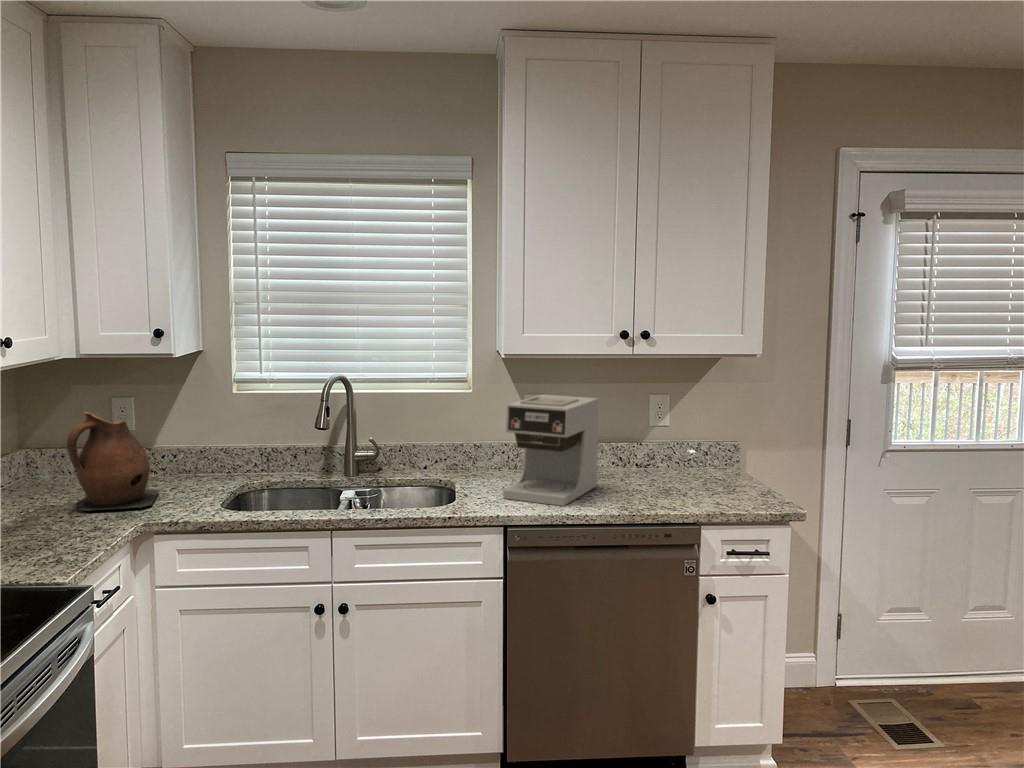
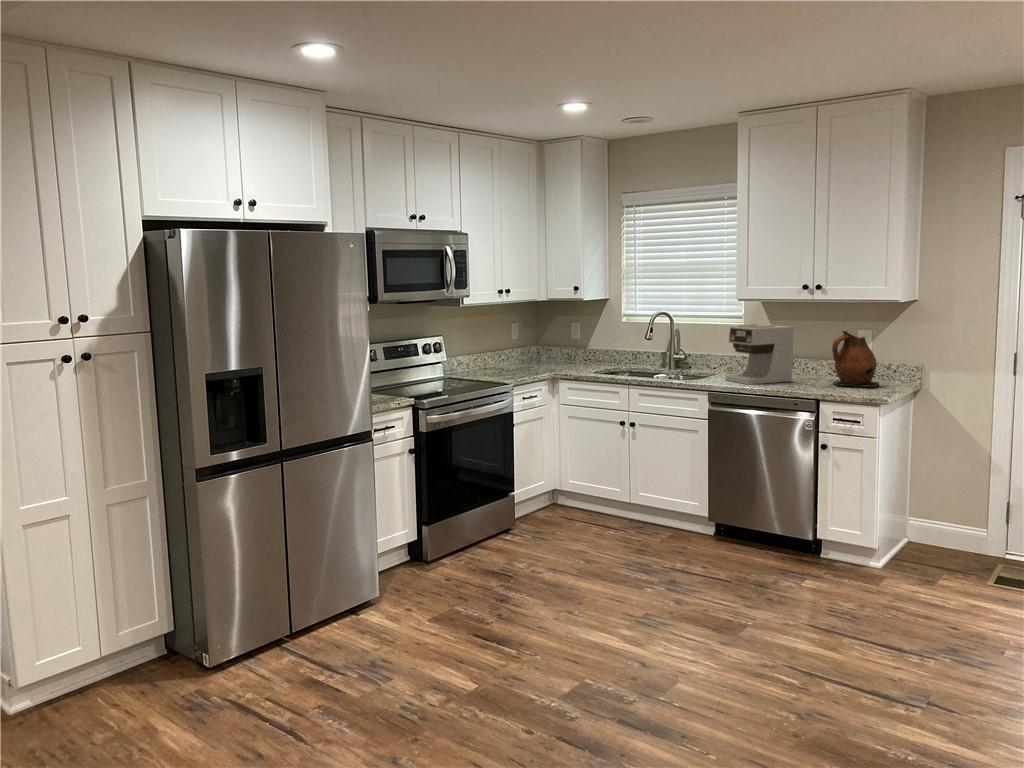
ceramic pitcher: present [67,412,159,511] -> present [832,331,879,387]

